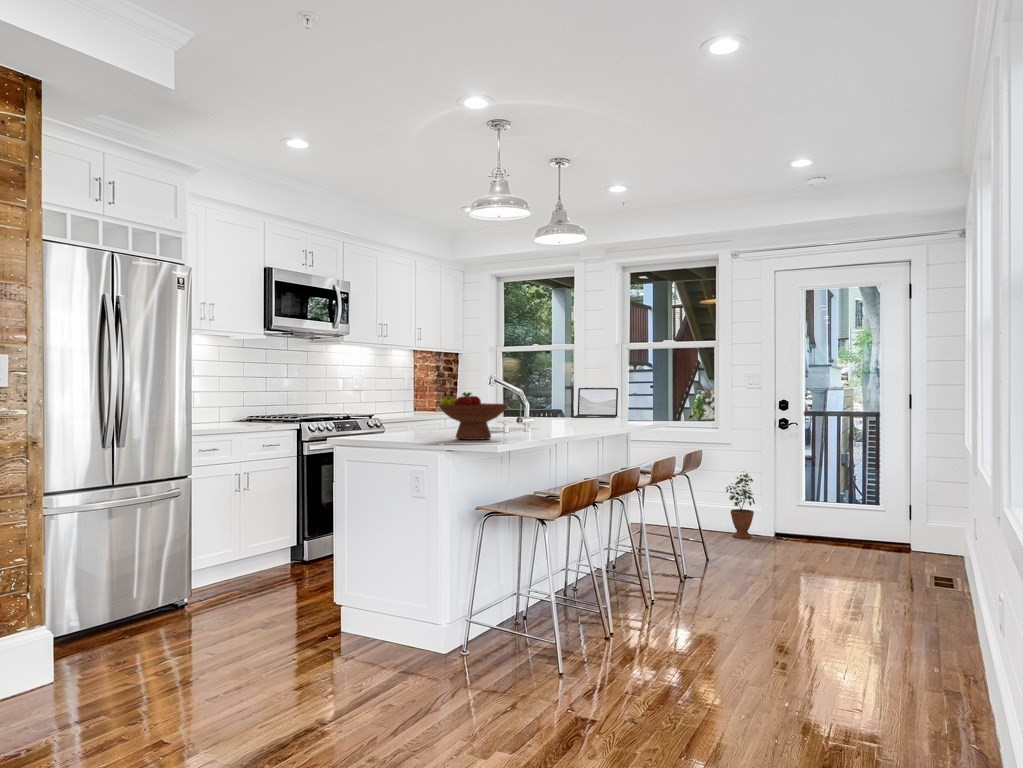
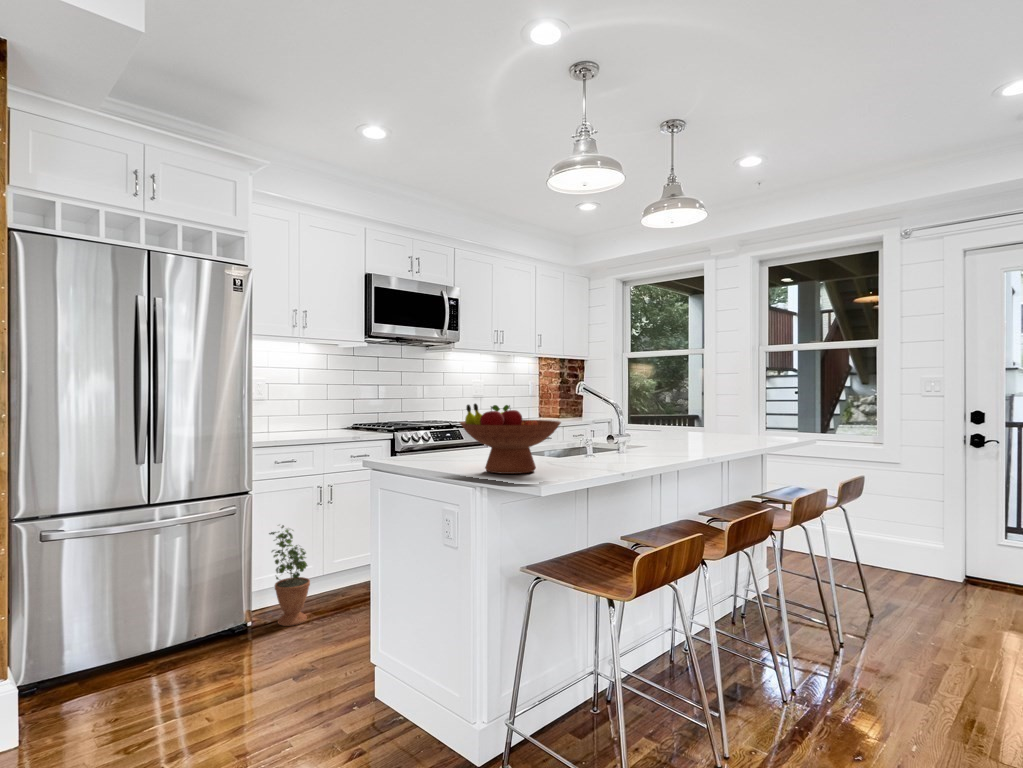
laptop: present [573,388,618,418] -> none [699,394,753,428]
potted plant: present [726,474,755,538] -> present [269,525,310,626]

